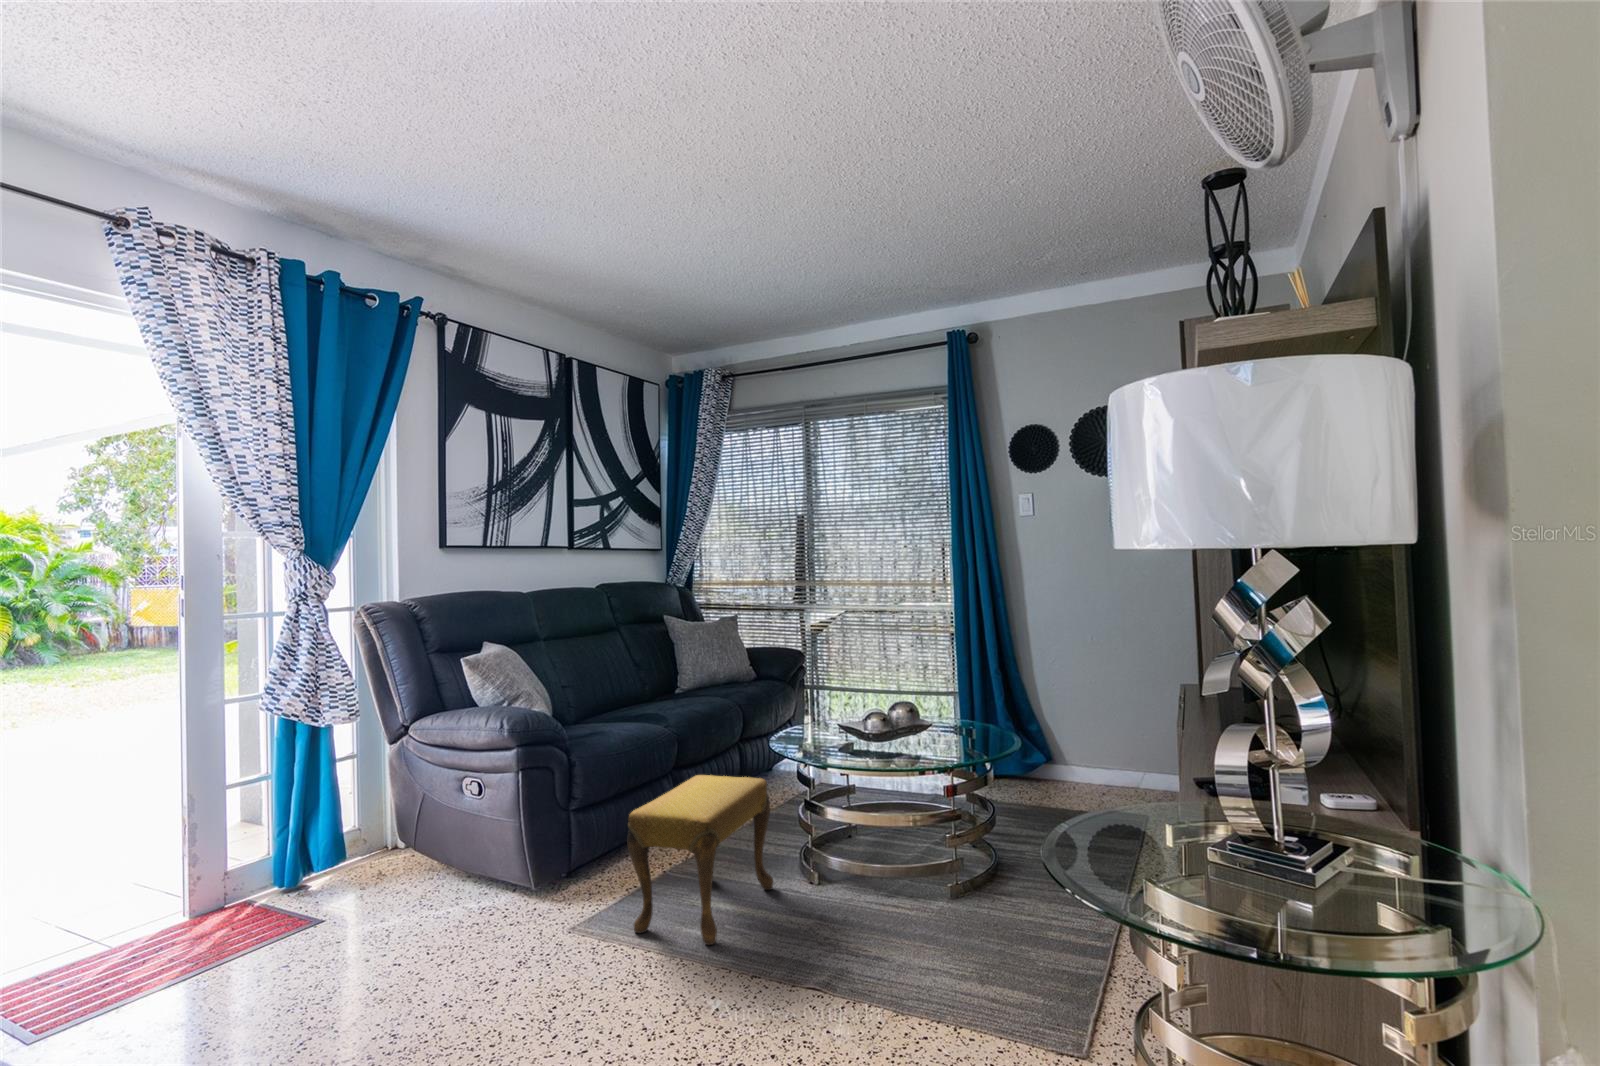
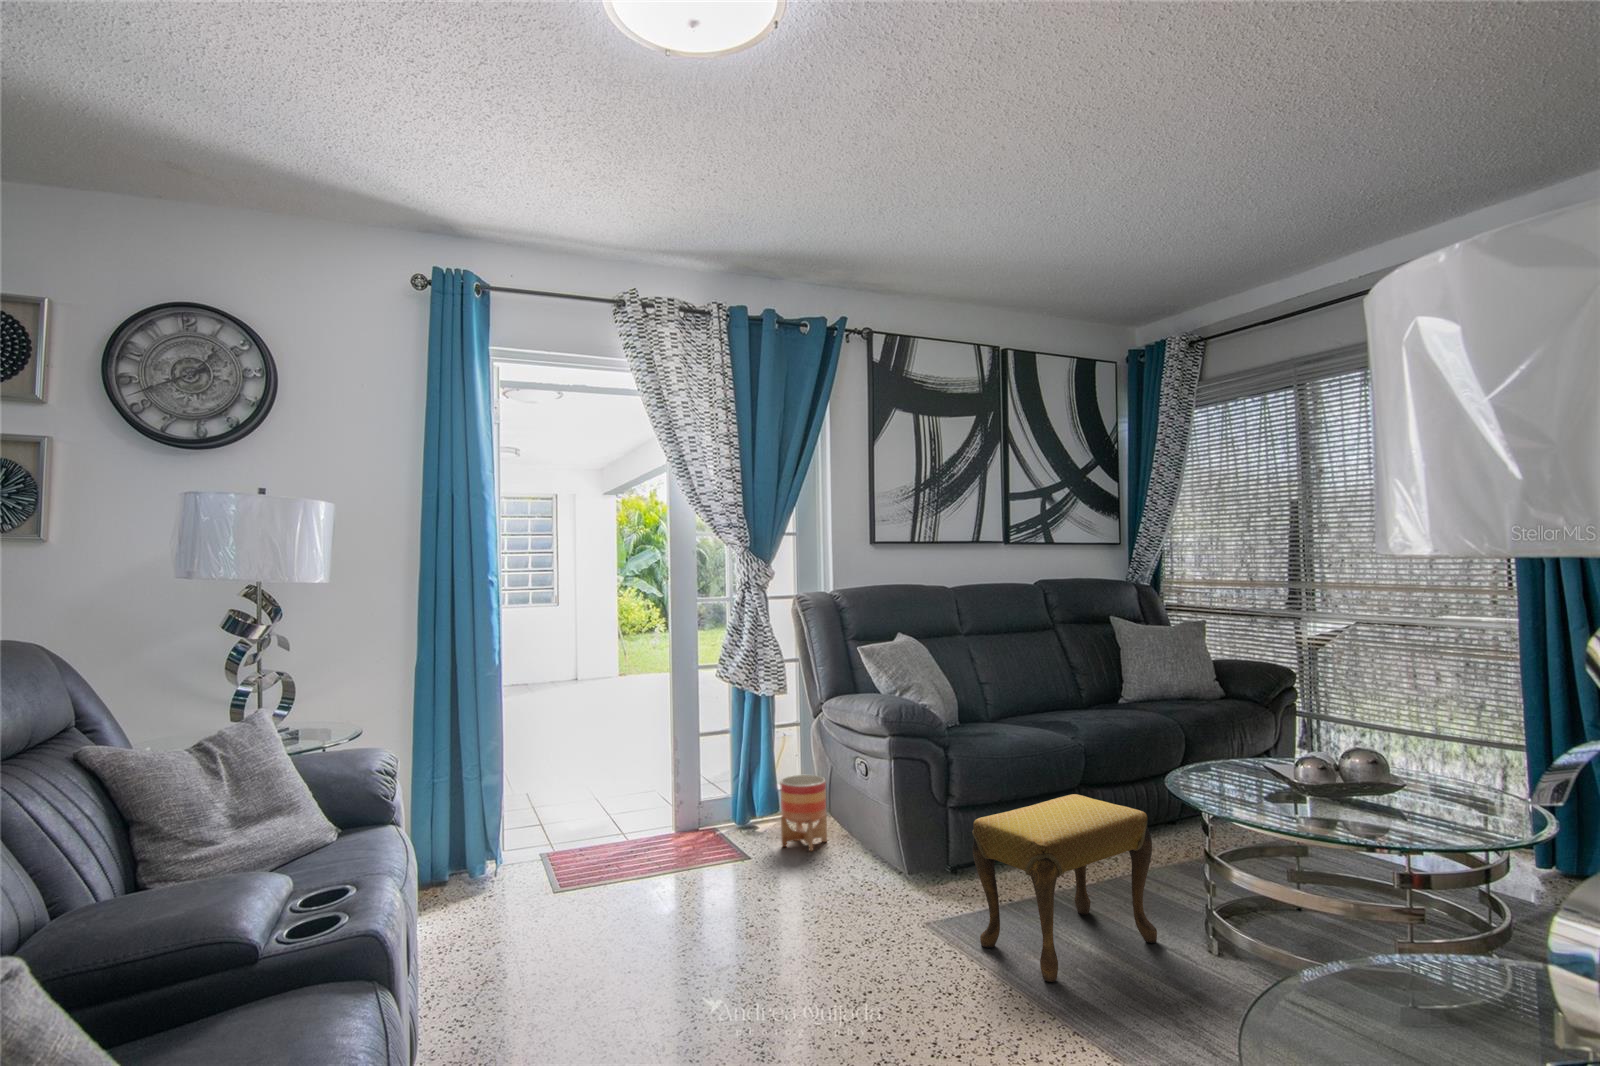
planter: none [357,806,414,896] -> present [781,775,827,851]

